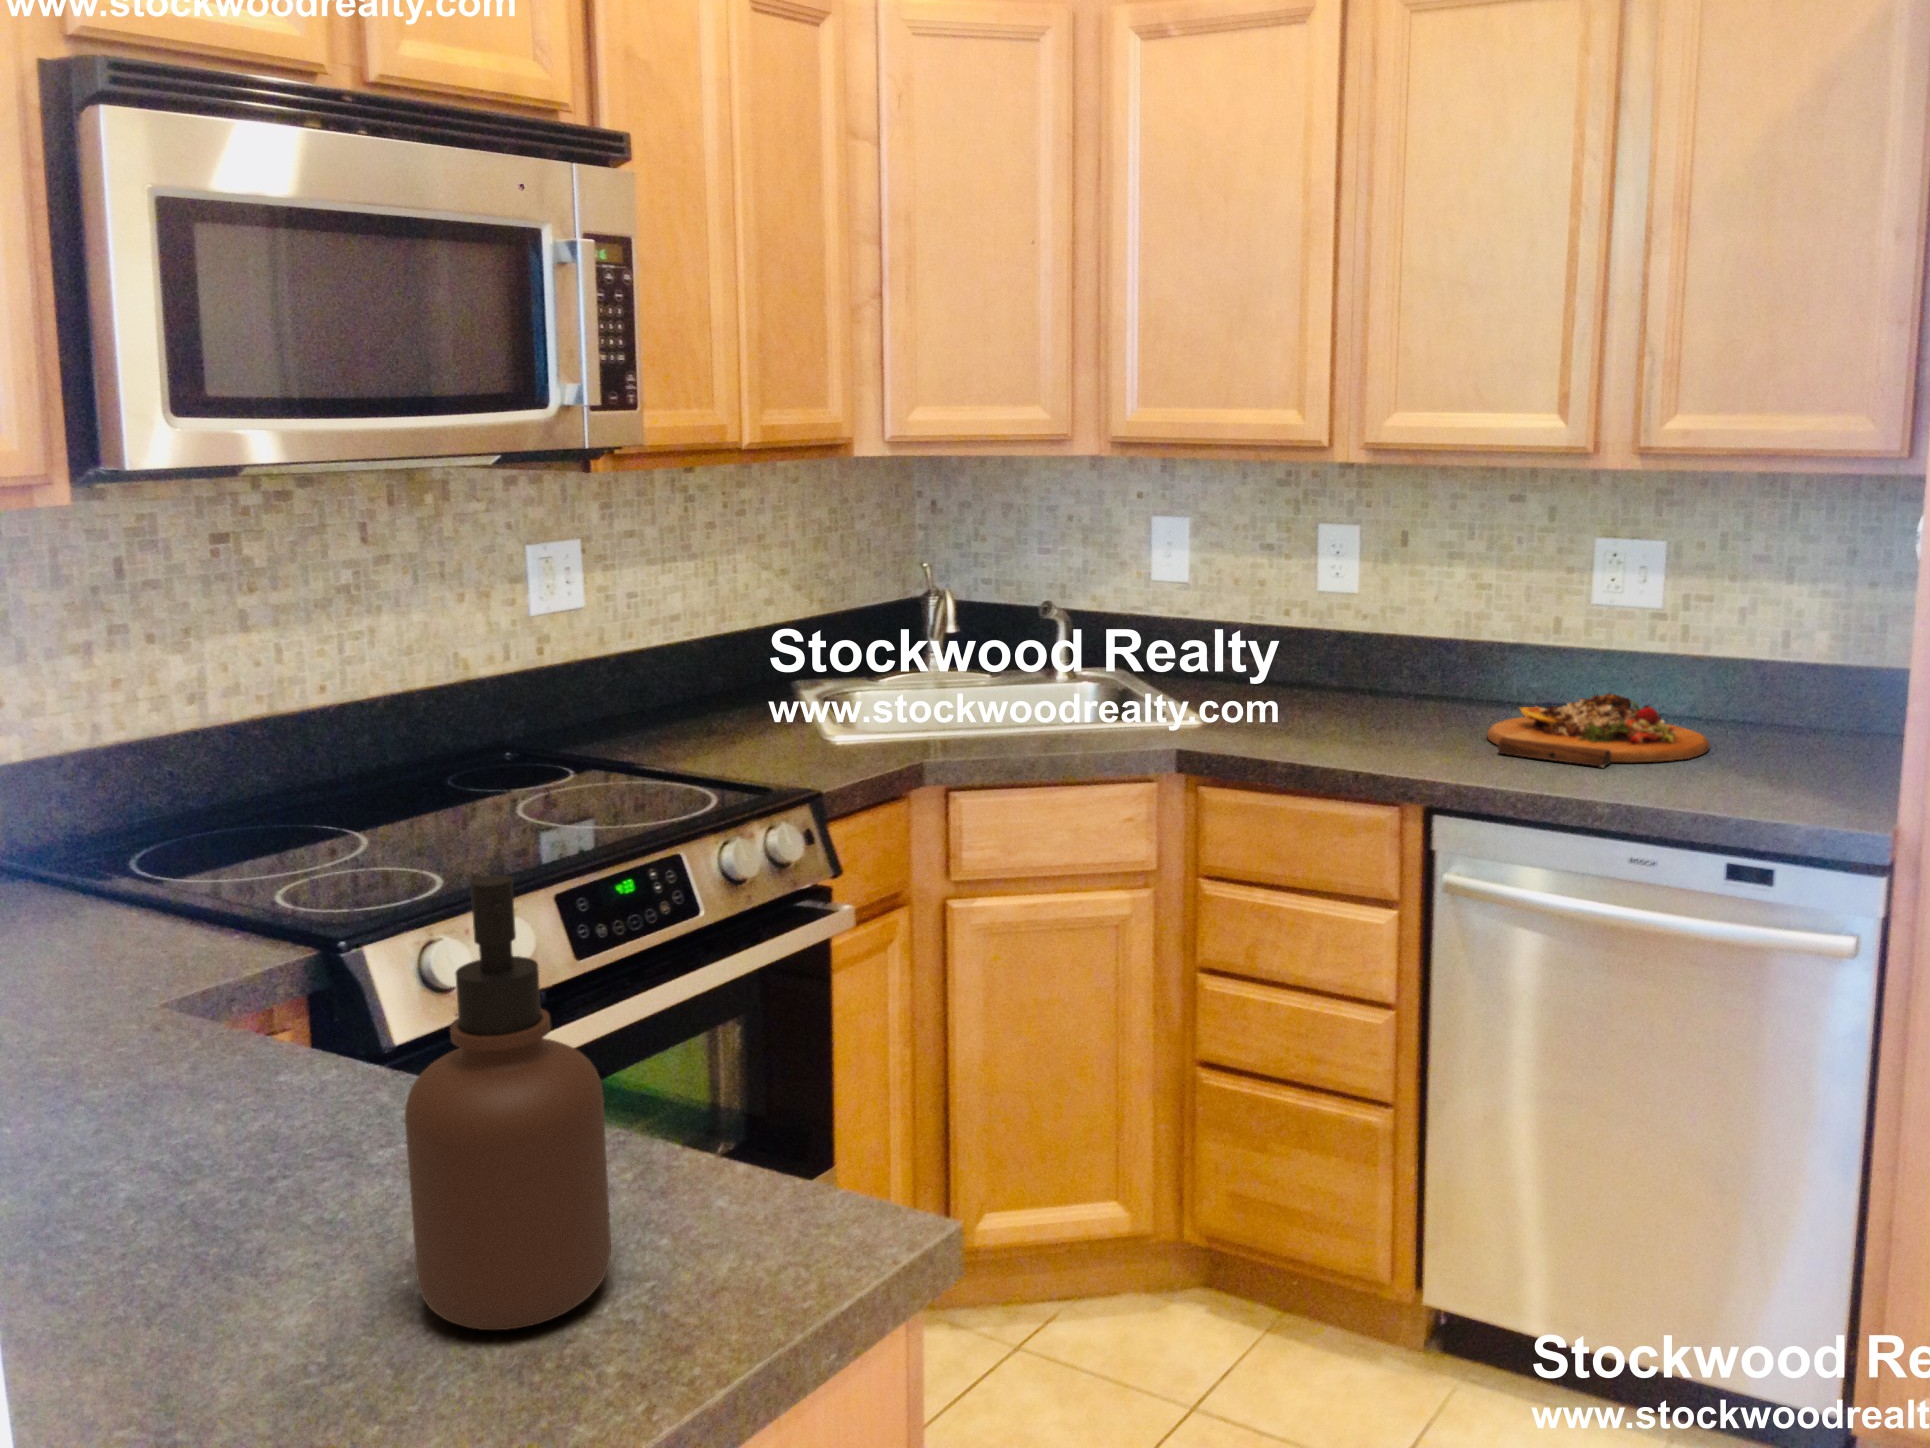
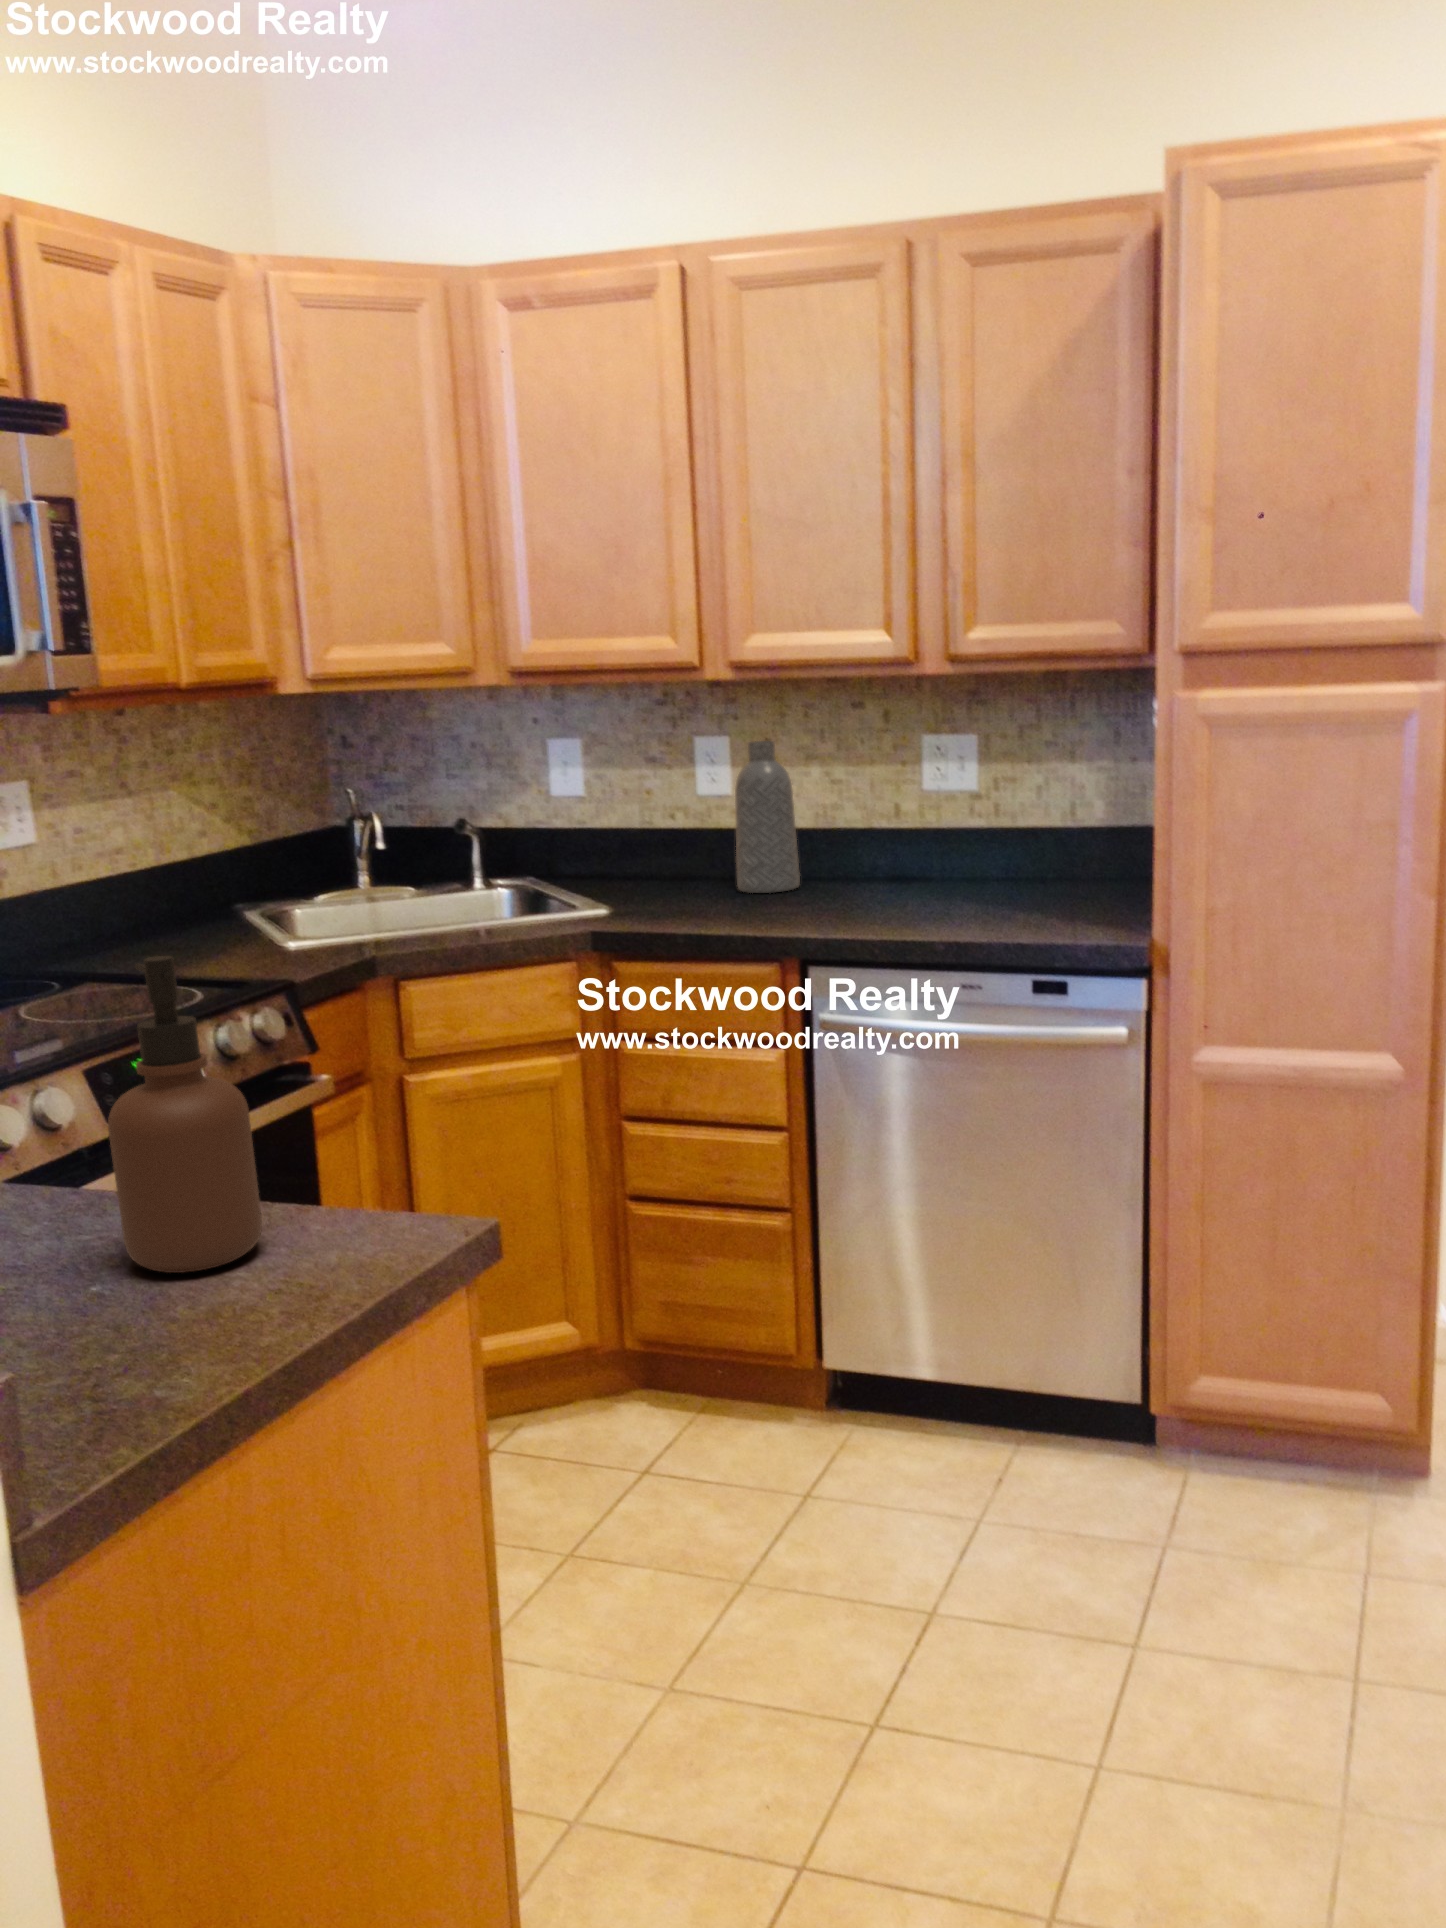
vase: none [1354,538,1429,717] -> present [735,741,800,893]
cutting board: present [1487,693,1710,767] -> none [848,856,1023,912]

